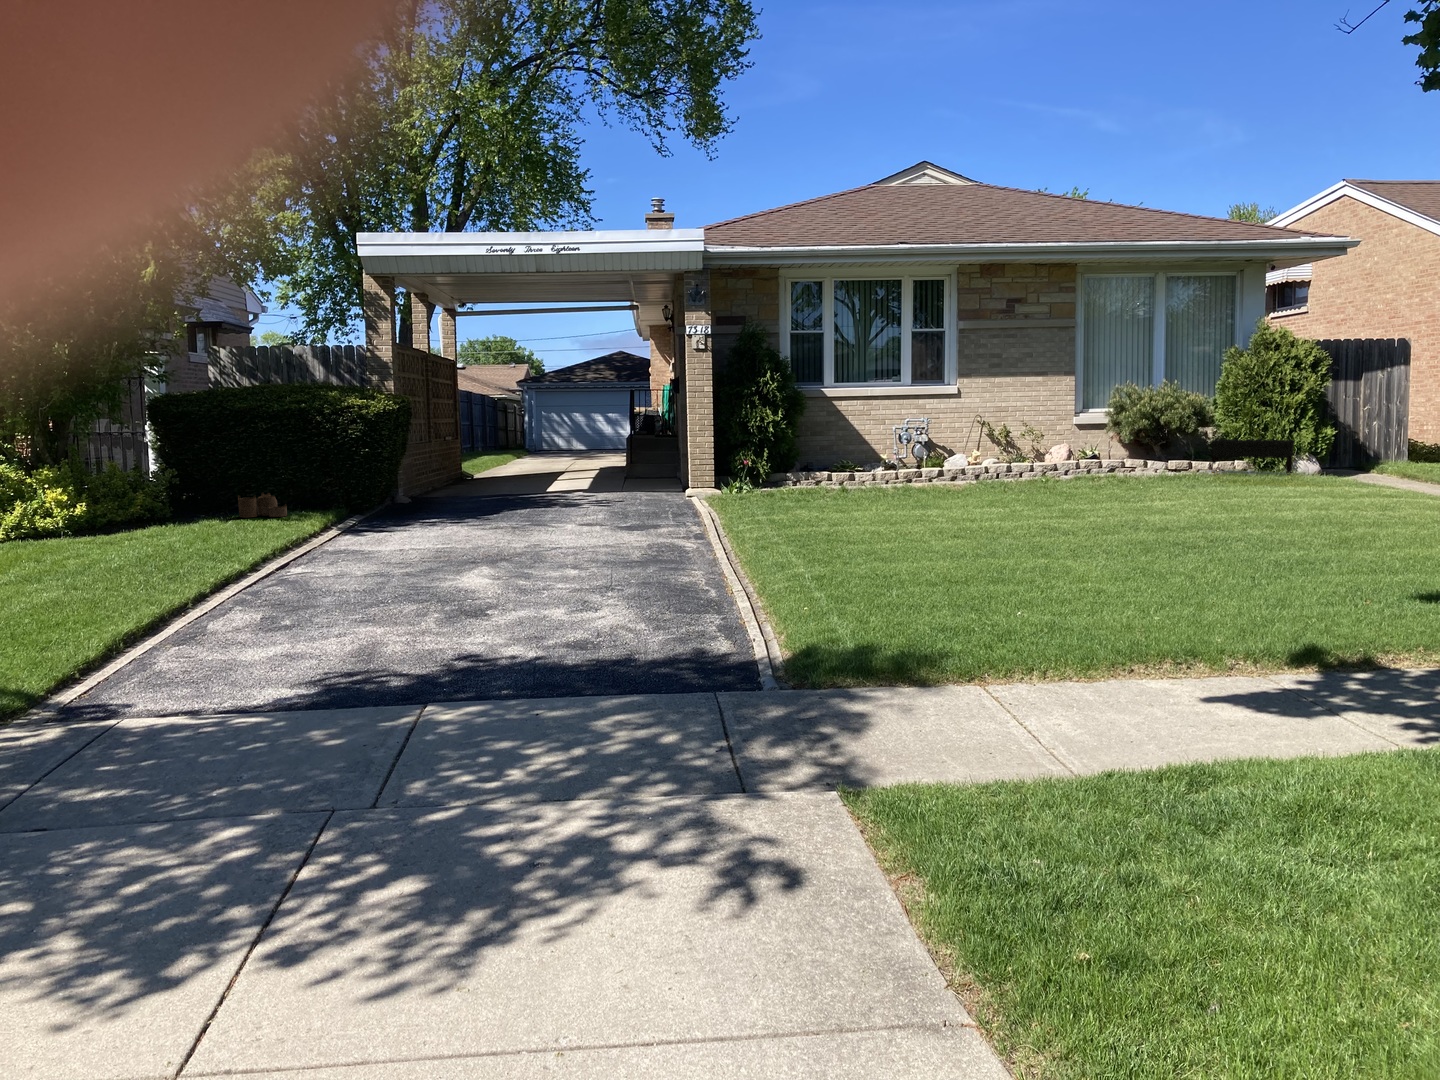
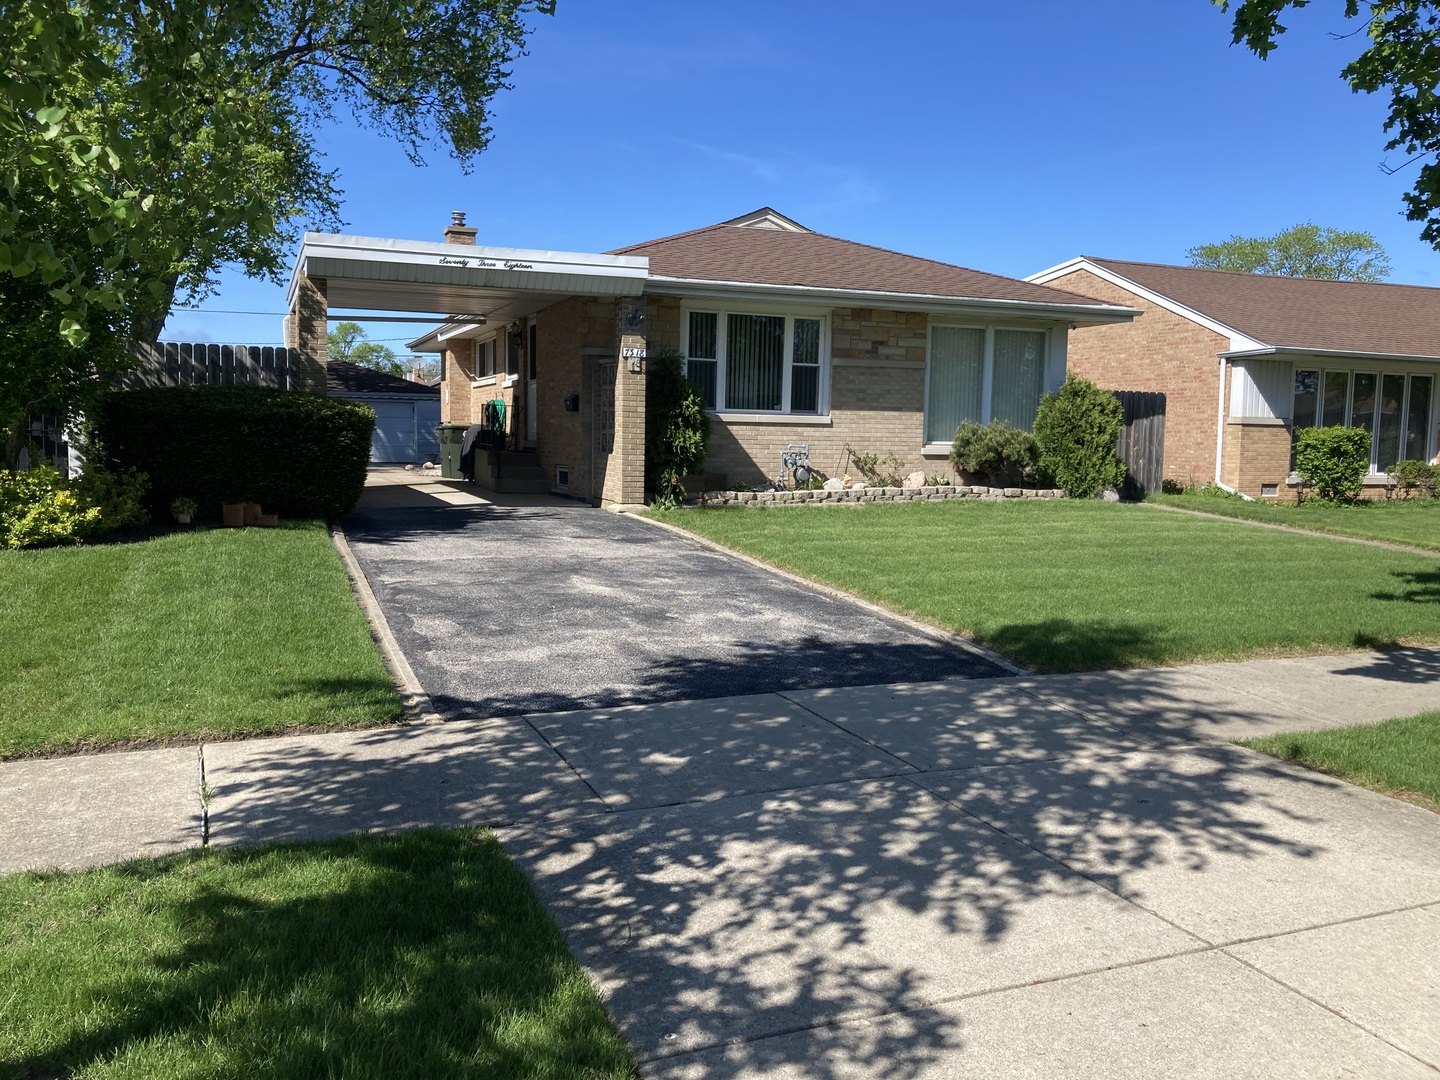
bench: present [1211,439,1295,474] -> present [678,472,728,509]
potted plant: none [205,489,231,514] -> present [172,498,197,523]

